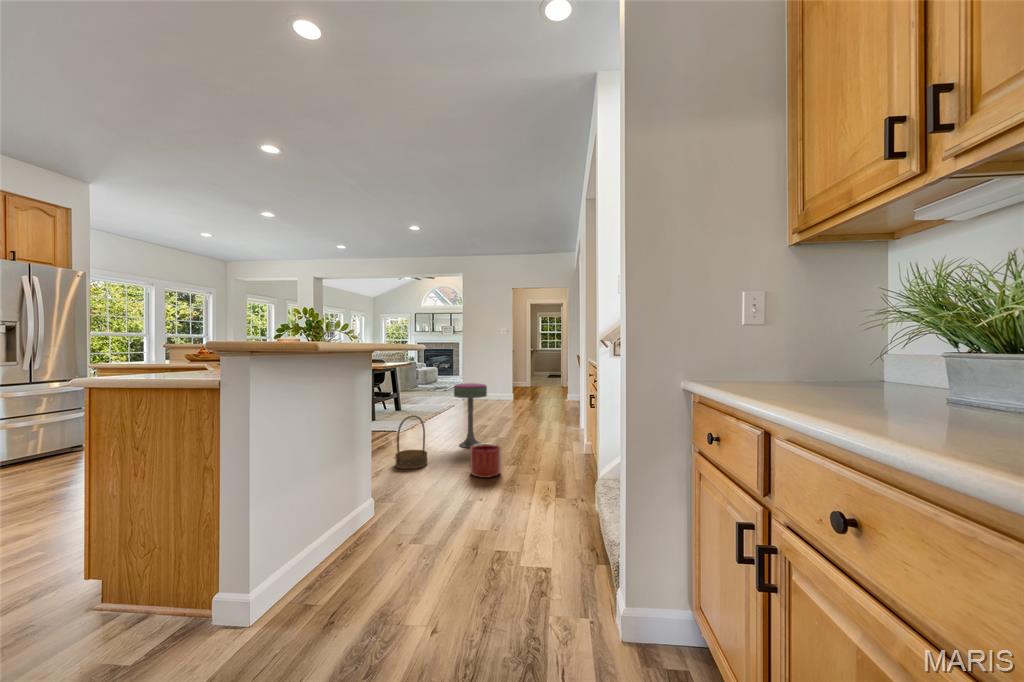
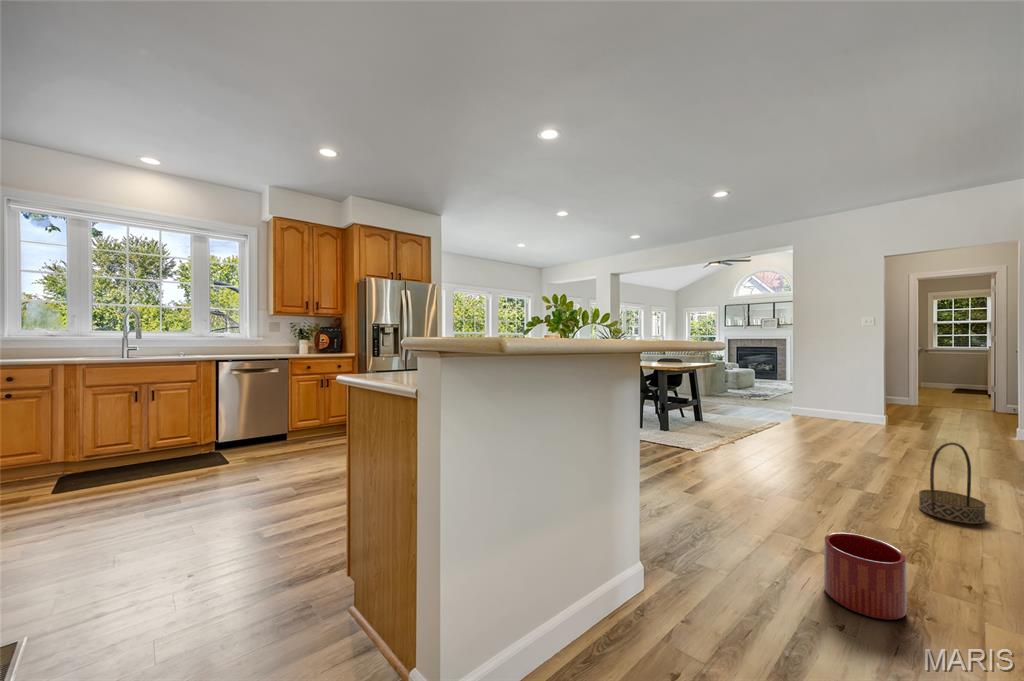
bar stool: present [454,383,487,448] -> none [783,403,852,516]
basket: present [395,415,427,469] -> present [919,442,986,524]

